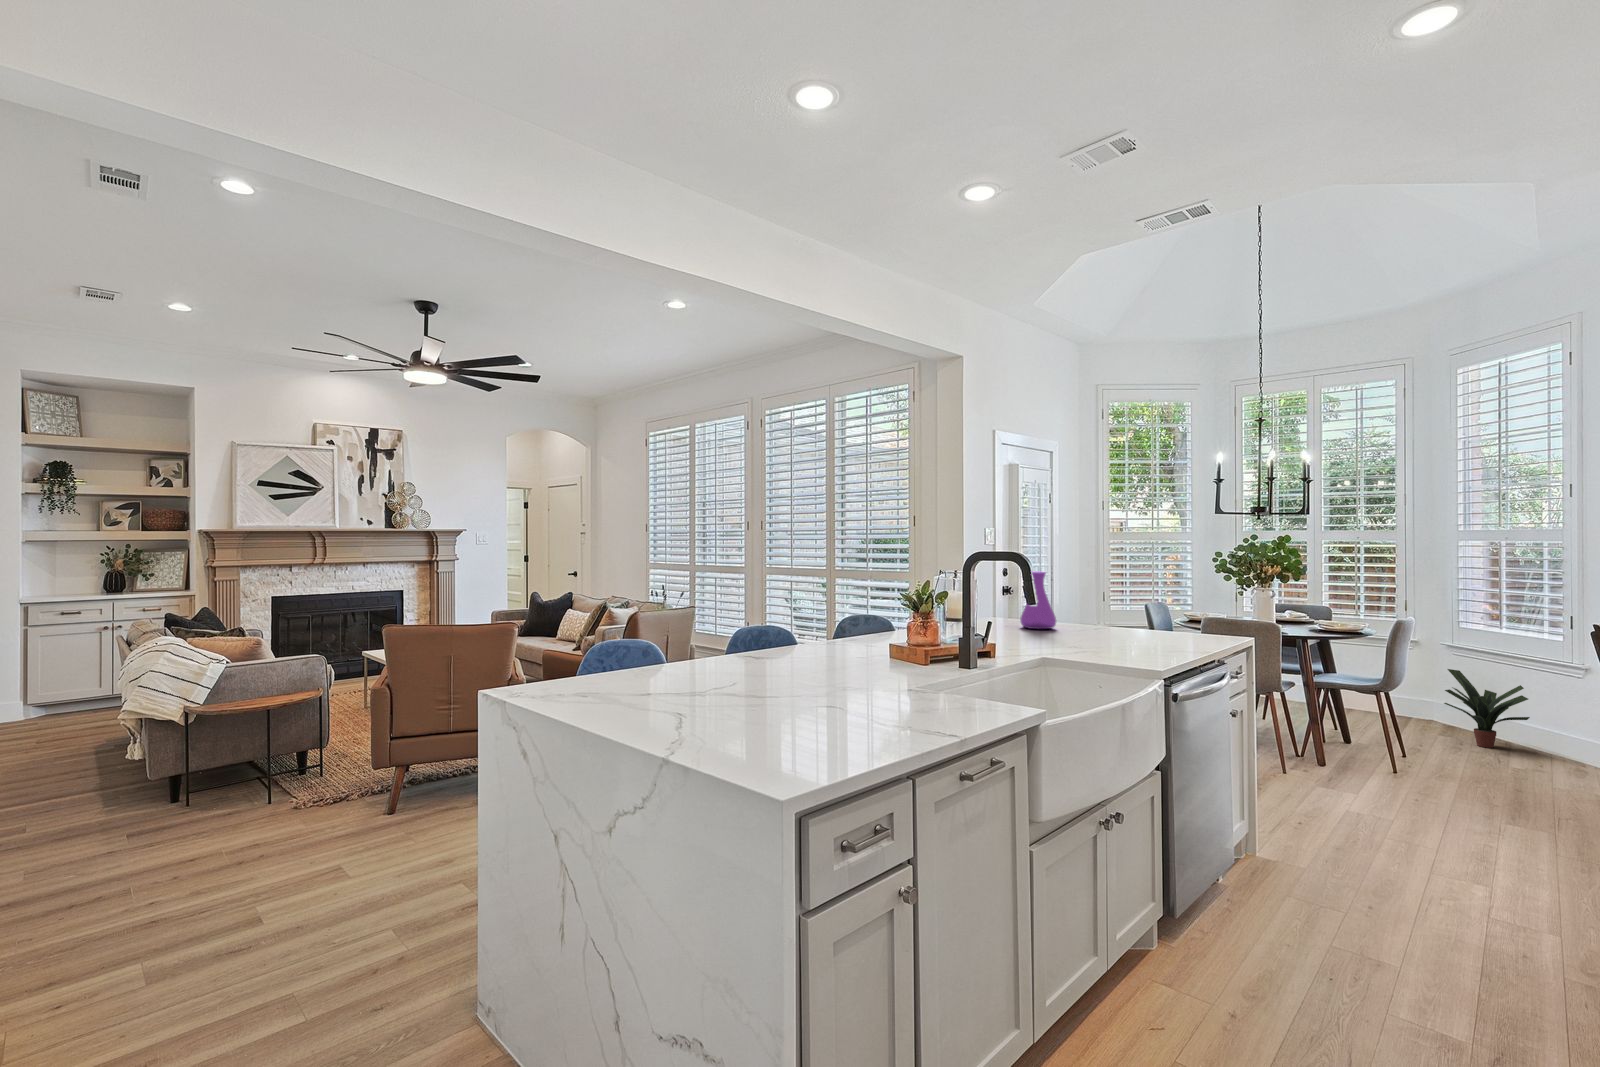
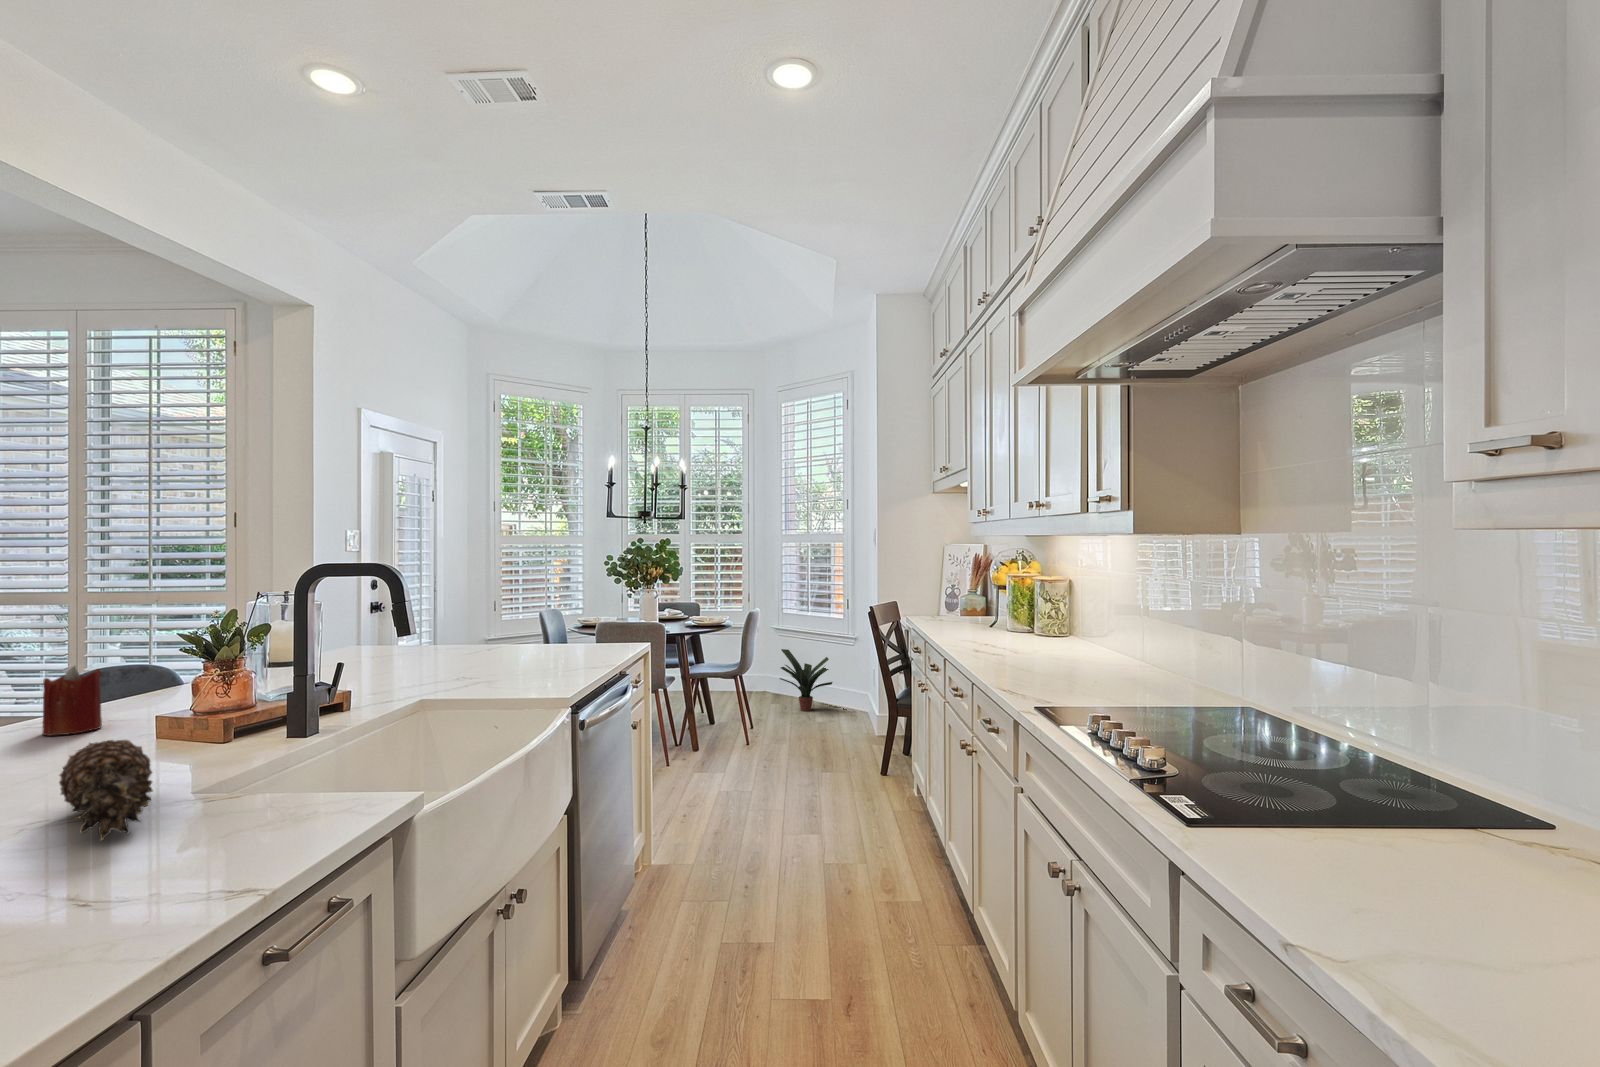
vase: present [1020,571,1056,629] -> none [388,585,437,658]
candle: none [833,610,859,651] -> present [42,666,102,736]
fruit: none [855,650,900,701] -> present [59,740,153,841]

